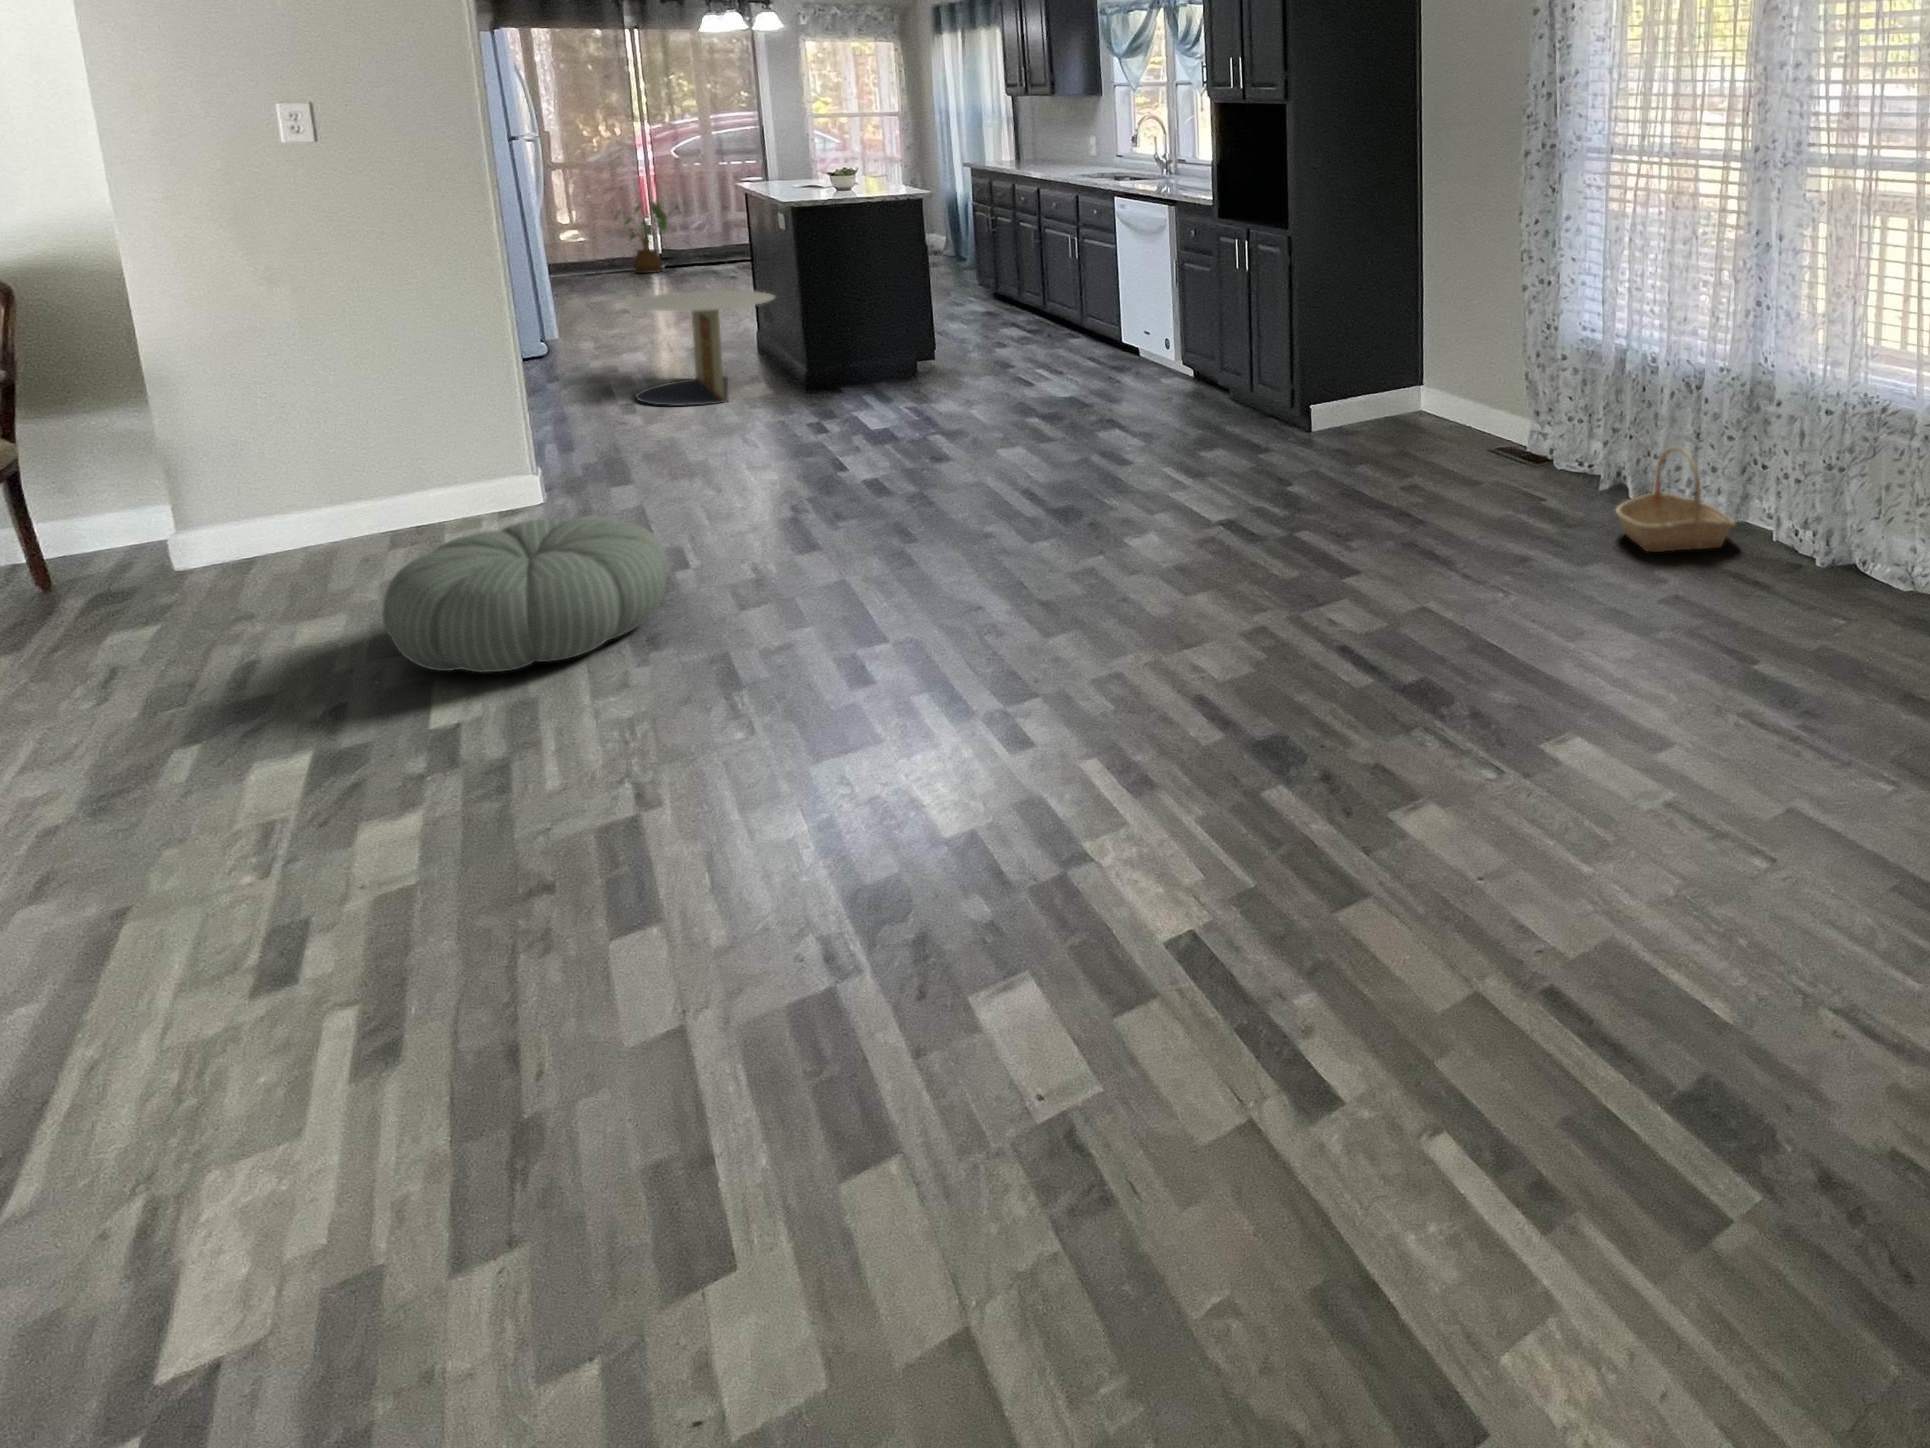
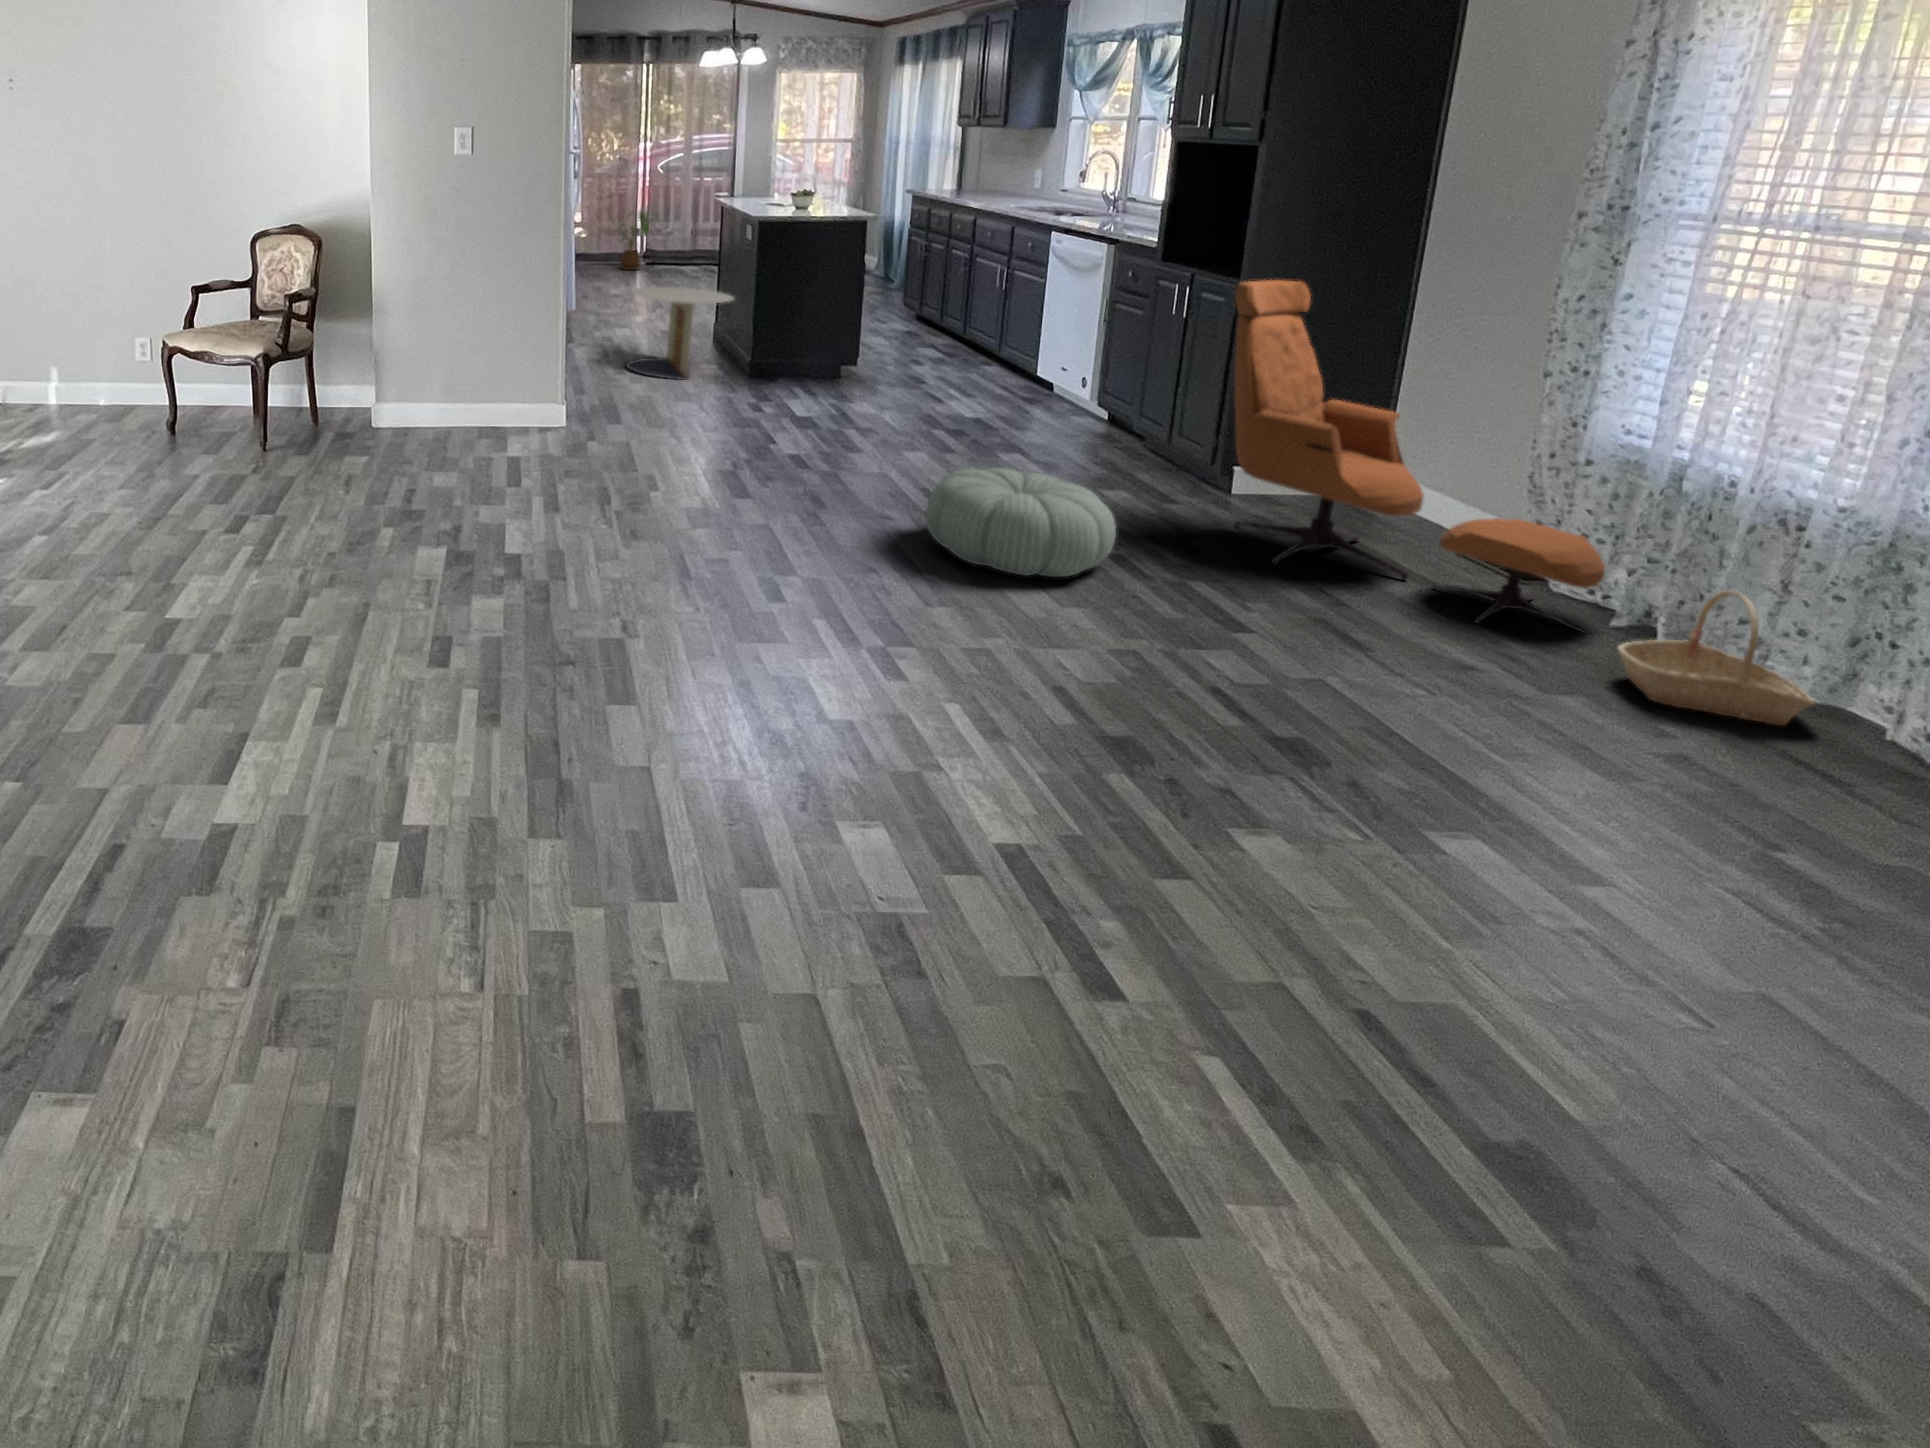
lounge chair: none [1291,226,1590,513] -> present [1234,280,1605,633]
pouf: present [383,516,668,673] -> present [926,468,1116,577]

